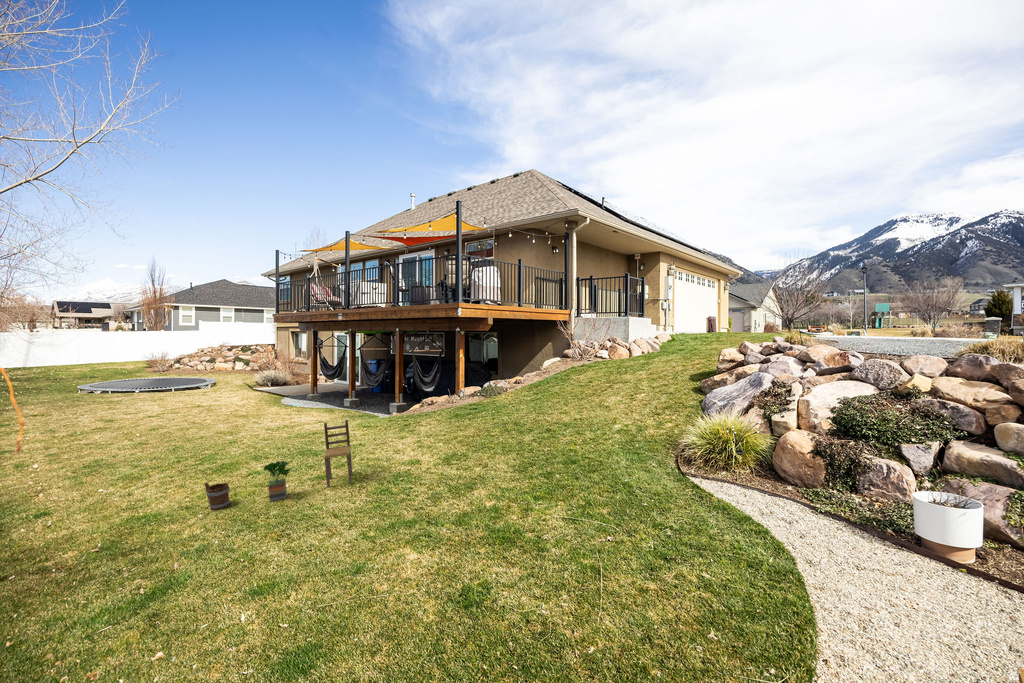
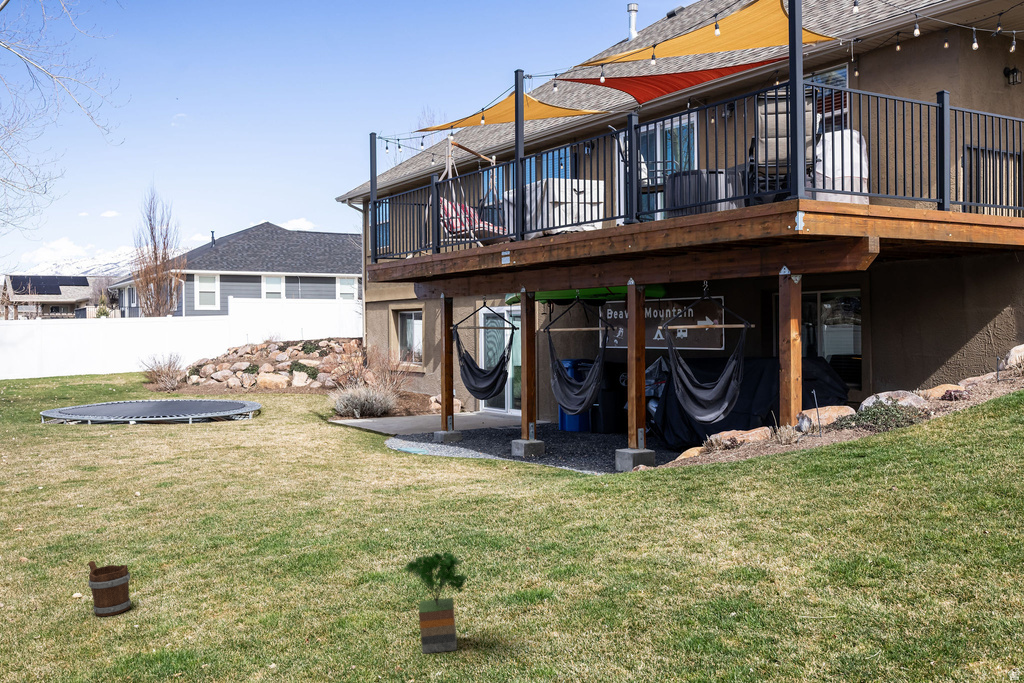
chair: present [324,420,353,488] -> none [534,461,609,631]
bucket: present [204,482,230,510] -> present [88,561,131,616]

